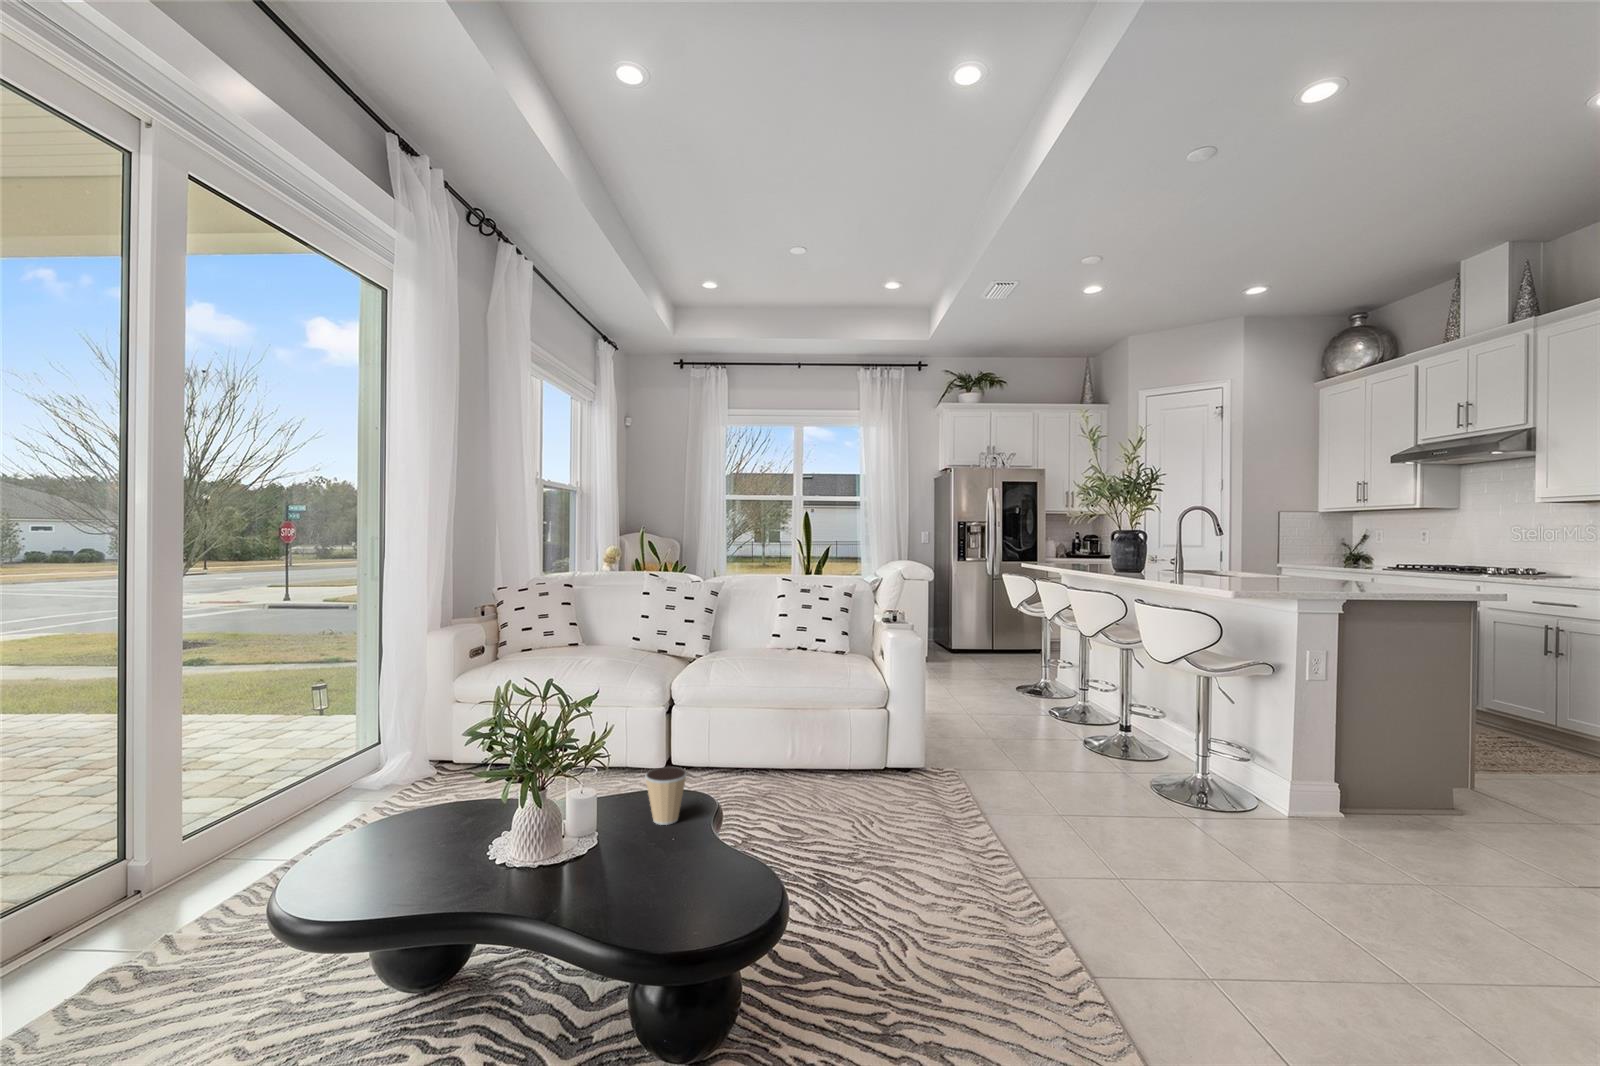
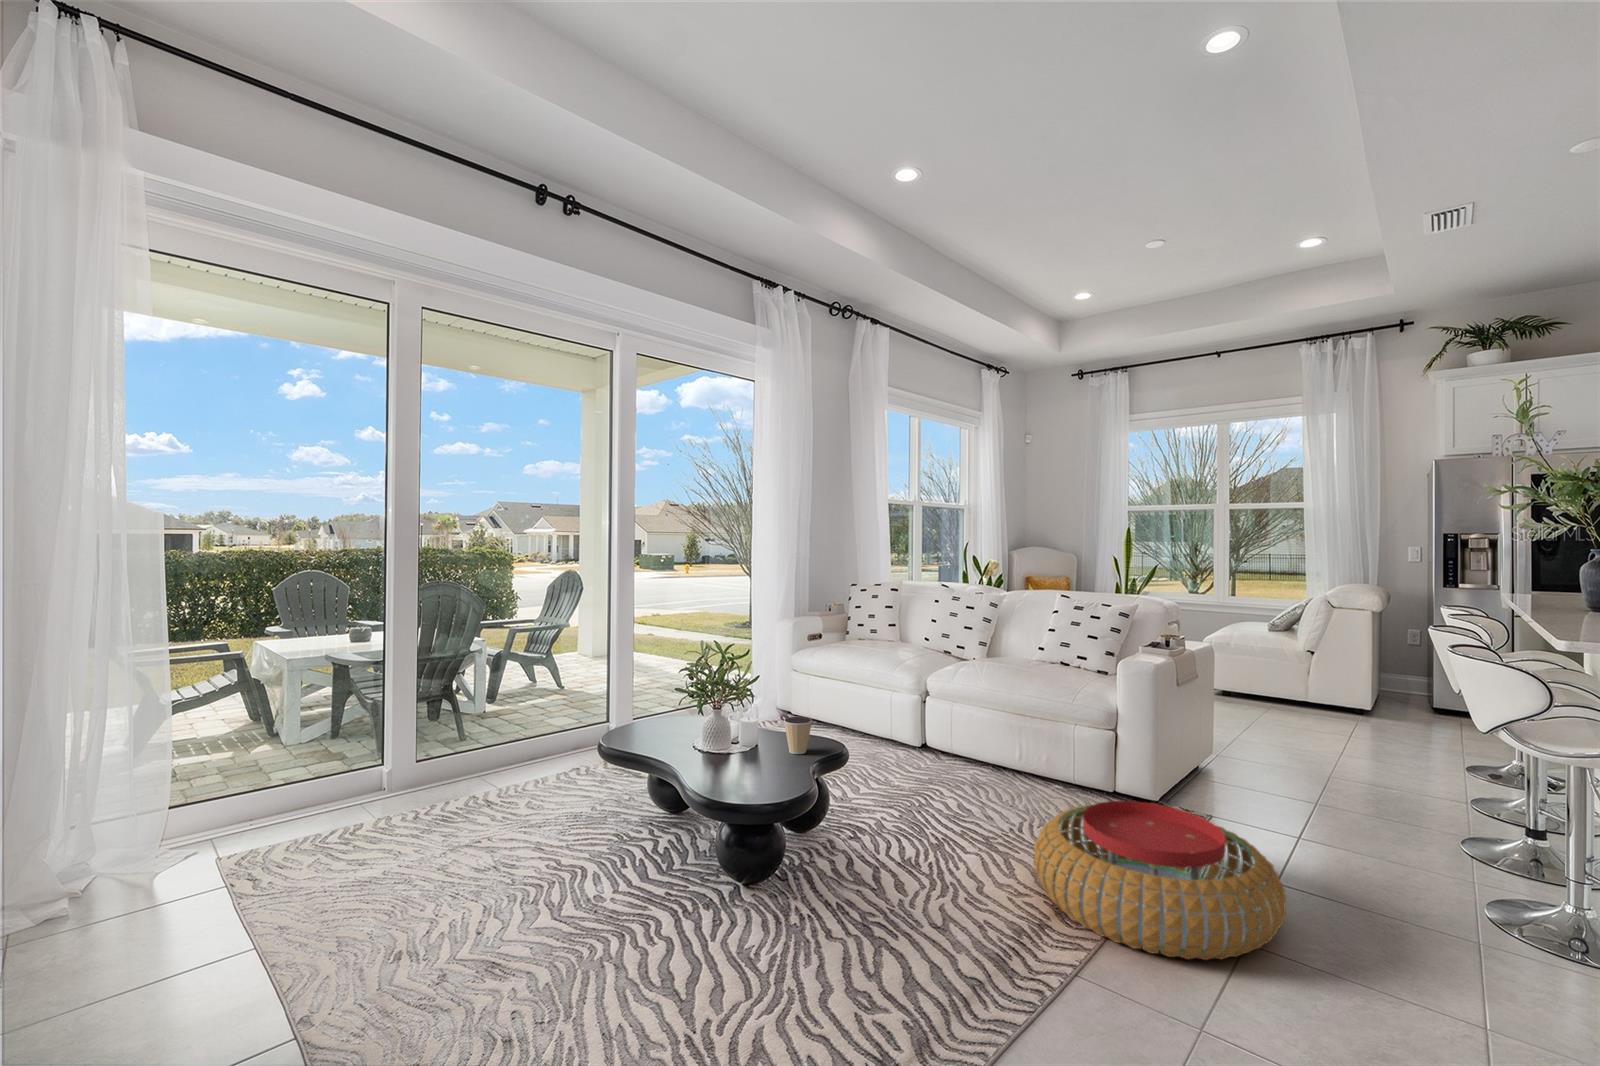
pouf: none [937,771,1174,925] -> present [1033,801,1286,960]

